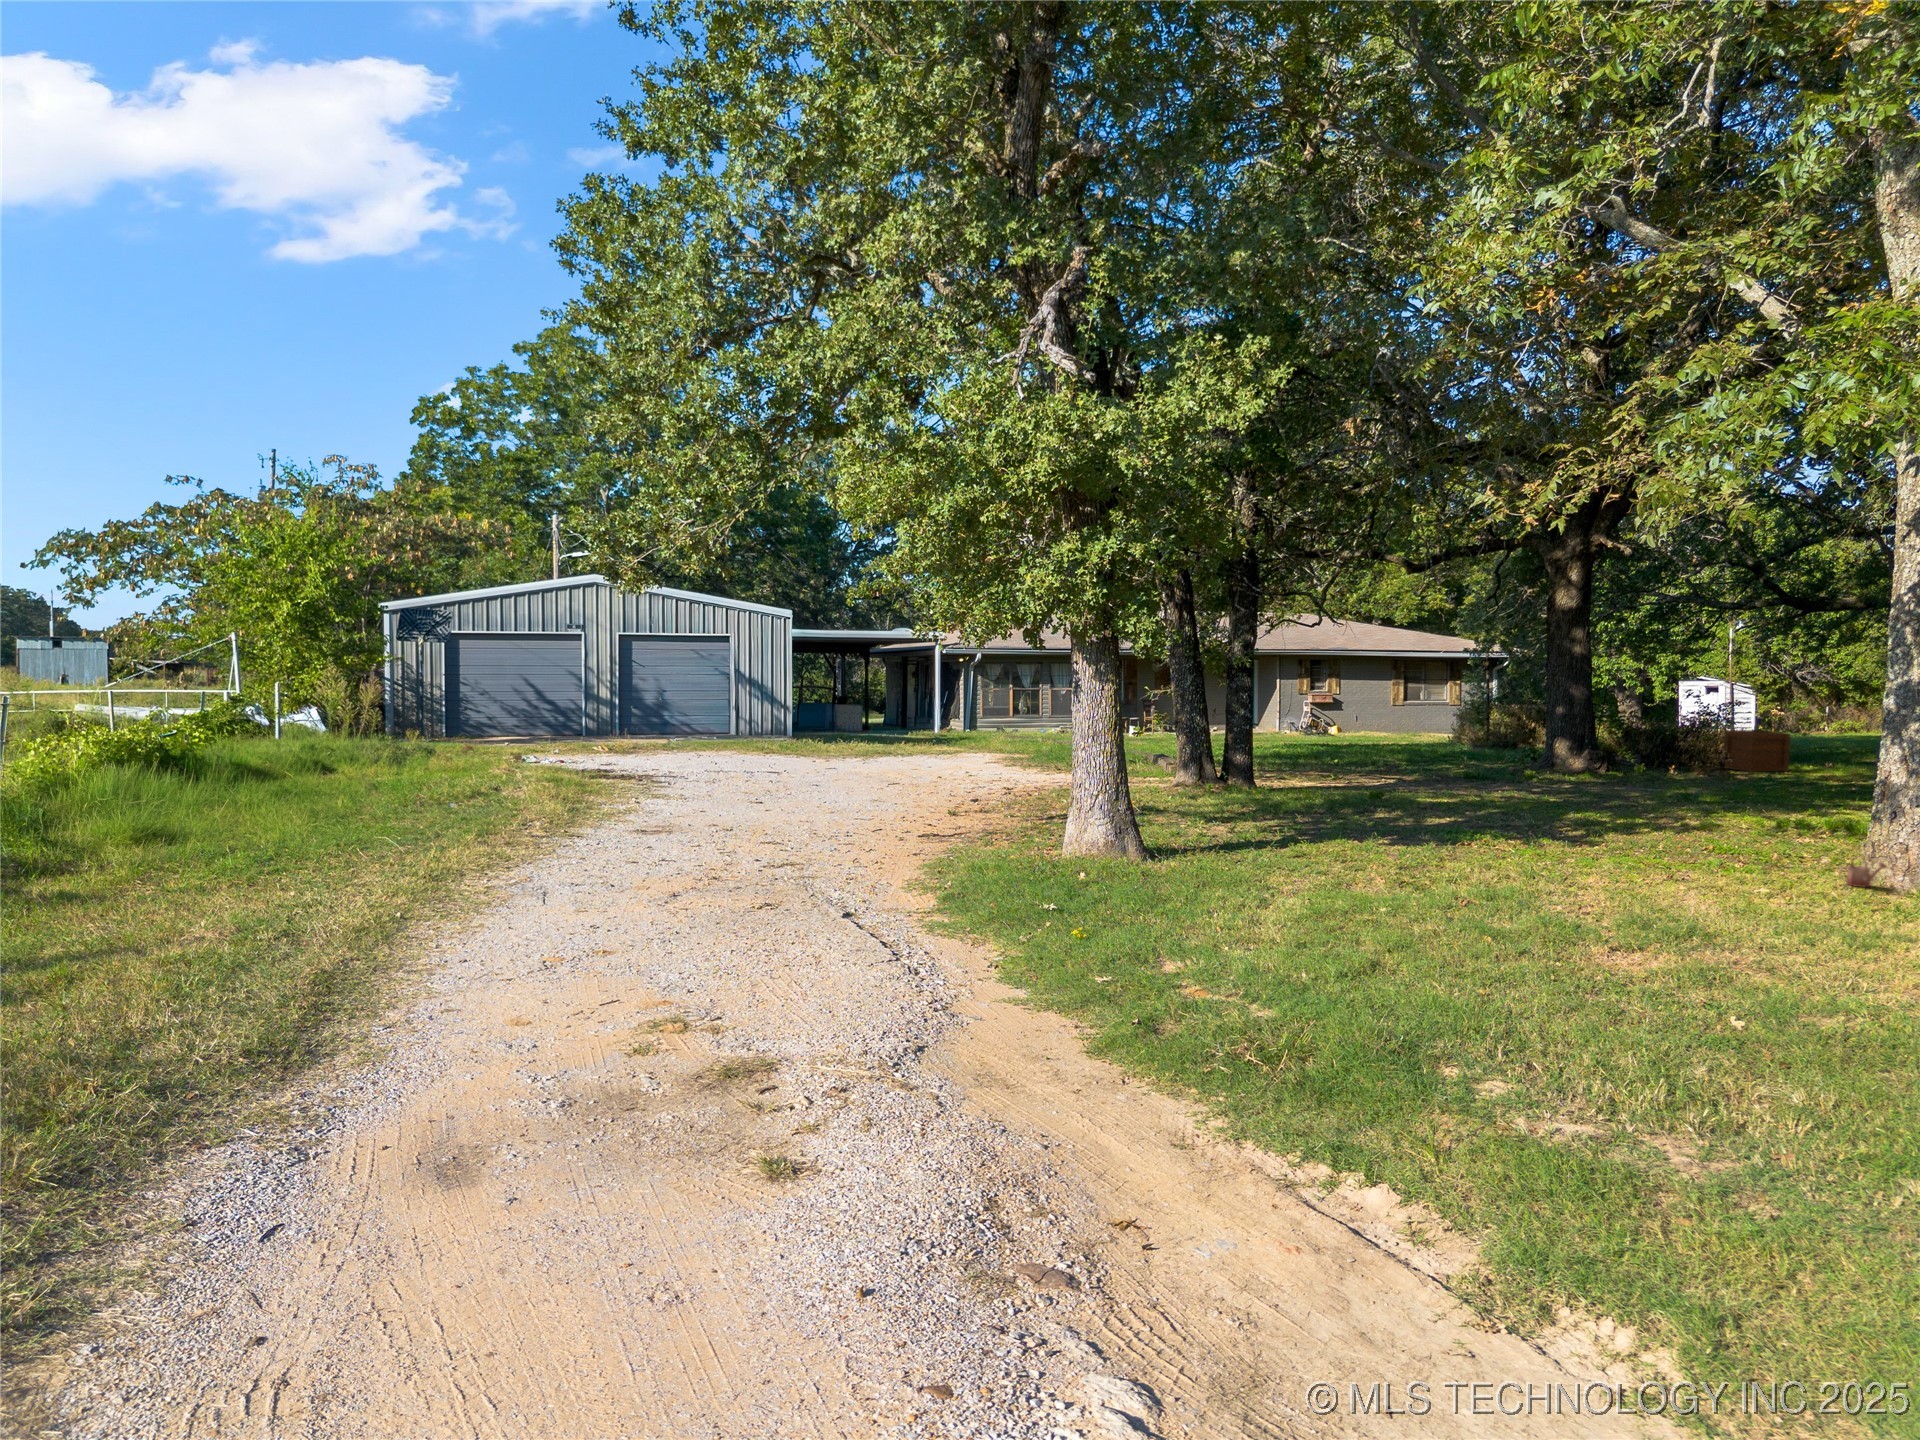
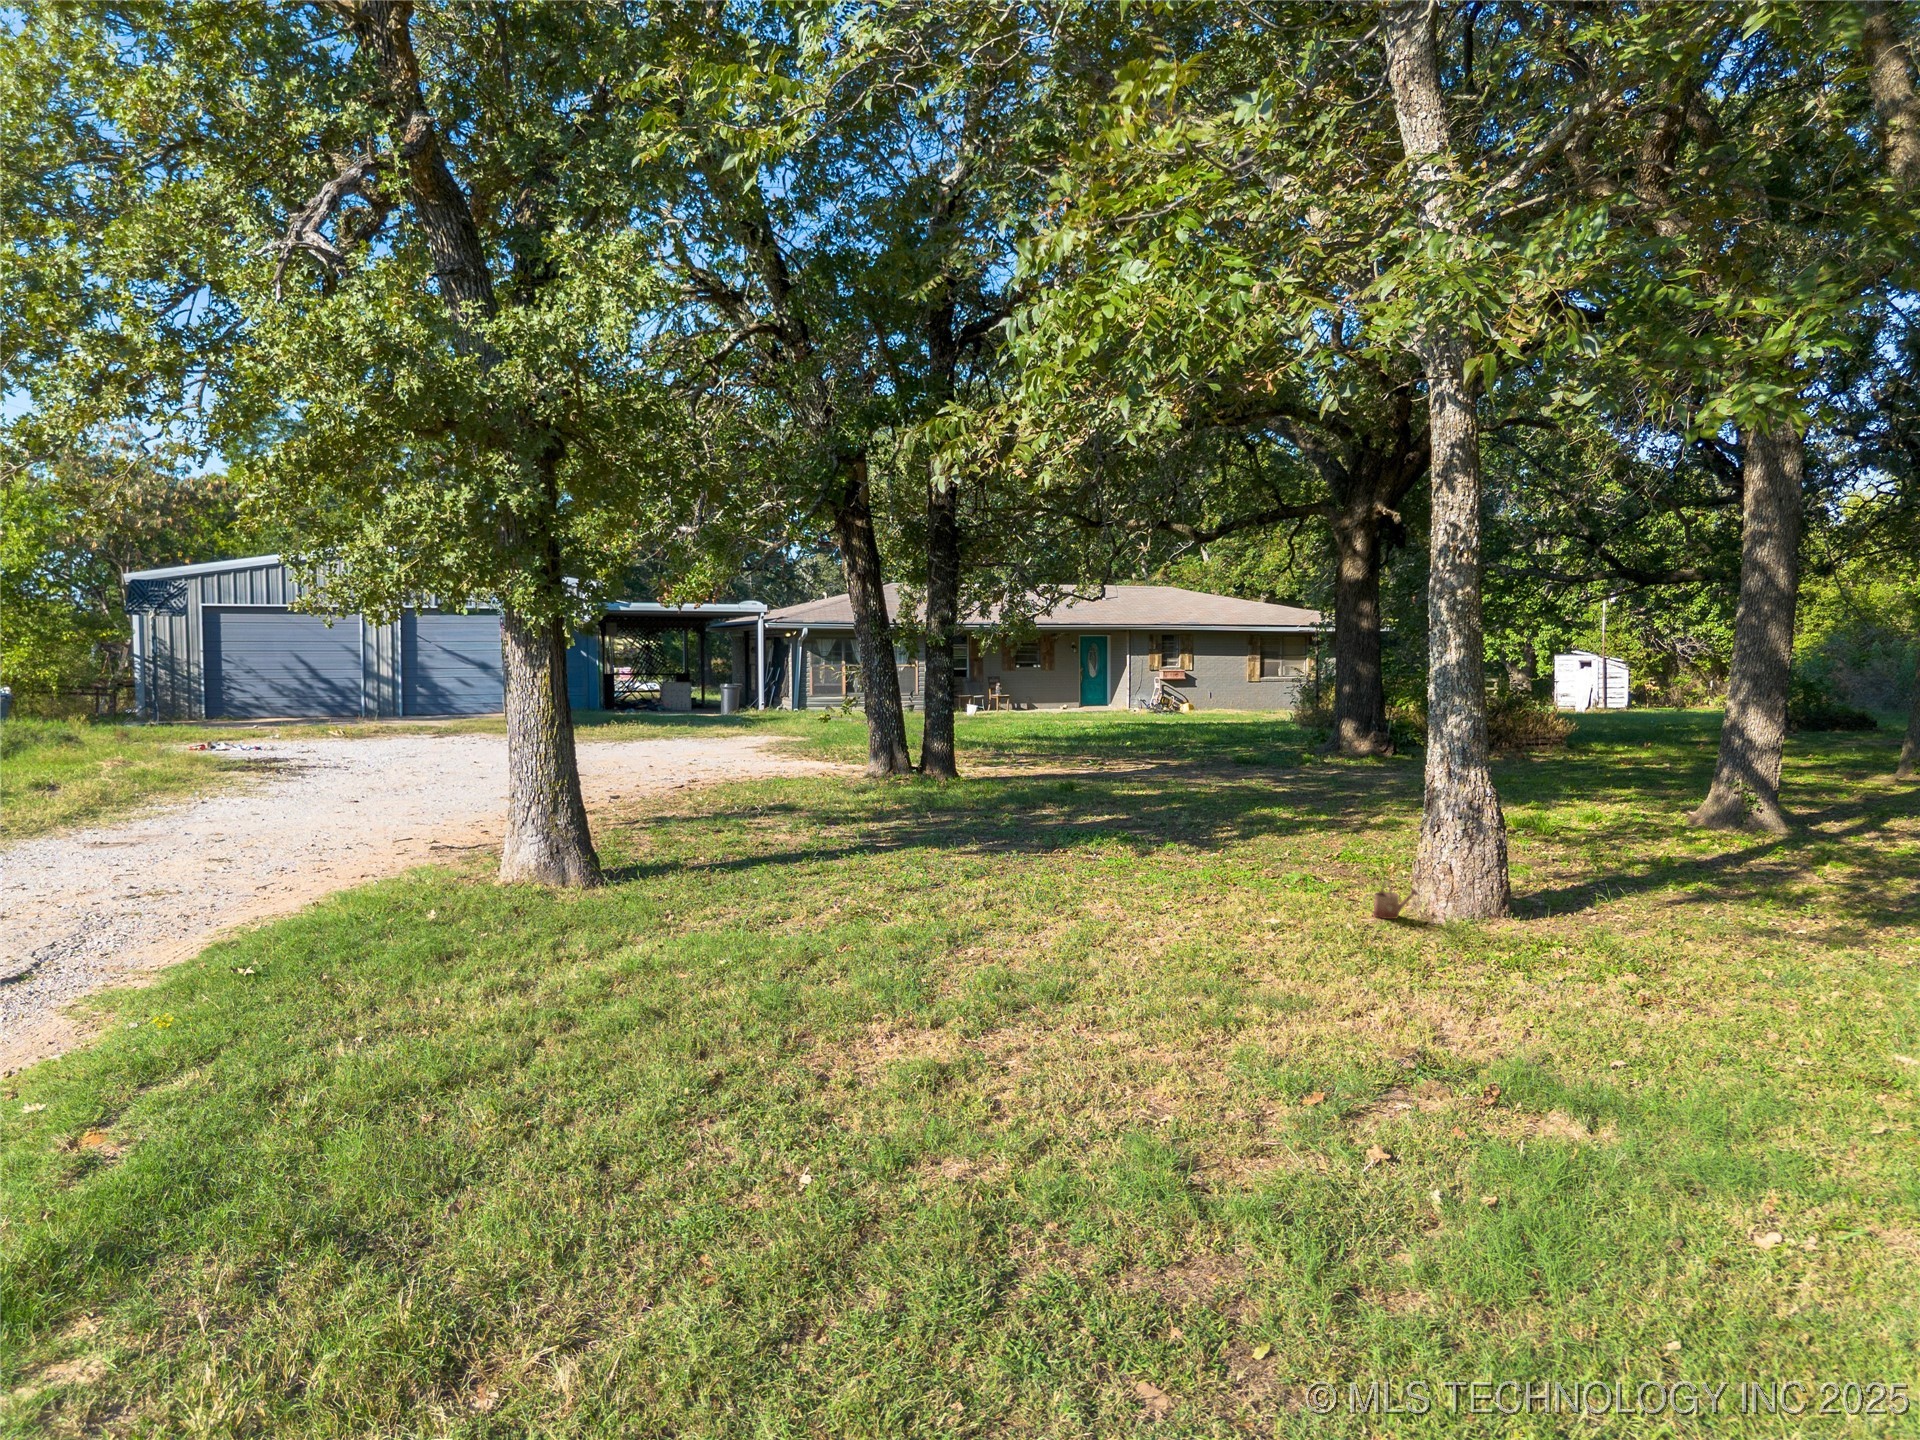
wooden crate: present [1724,730,1791,772] -> none [1506,712,1571,758]

